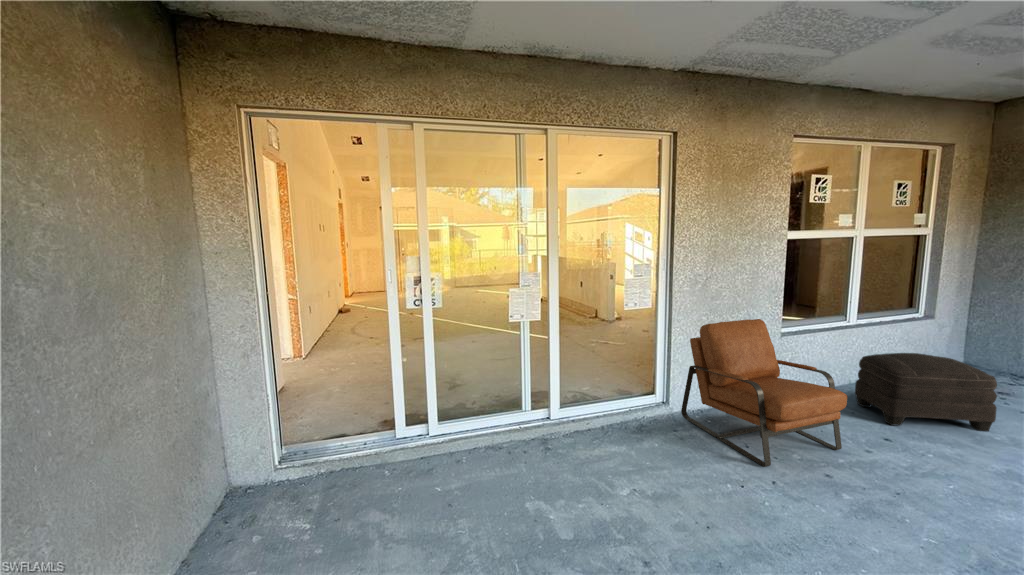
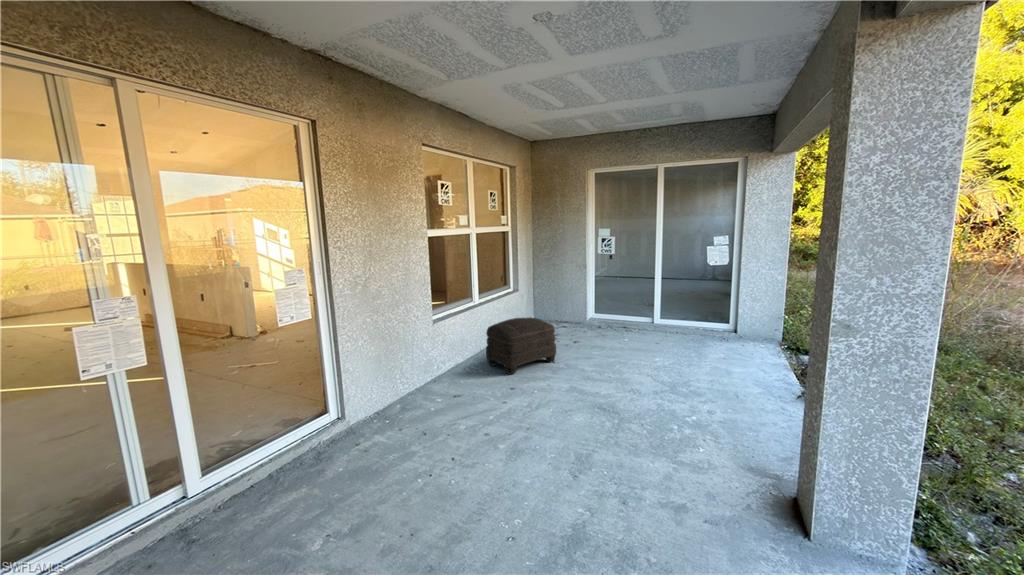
chair: present [681,319,847,467] -> none [359,311,488,446]

